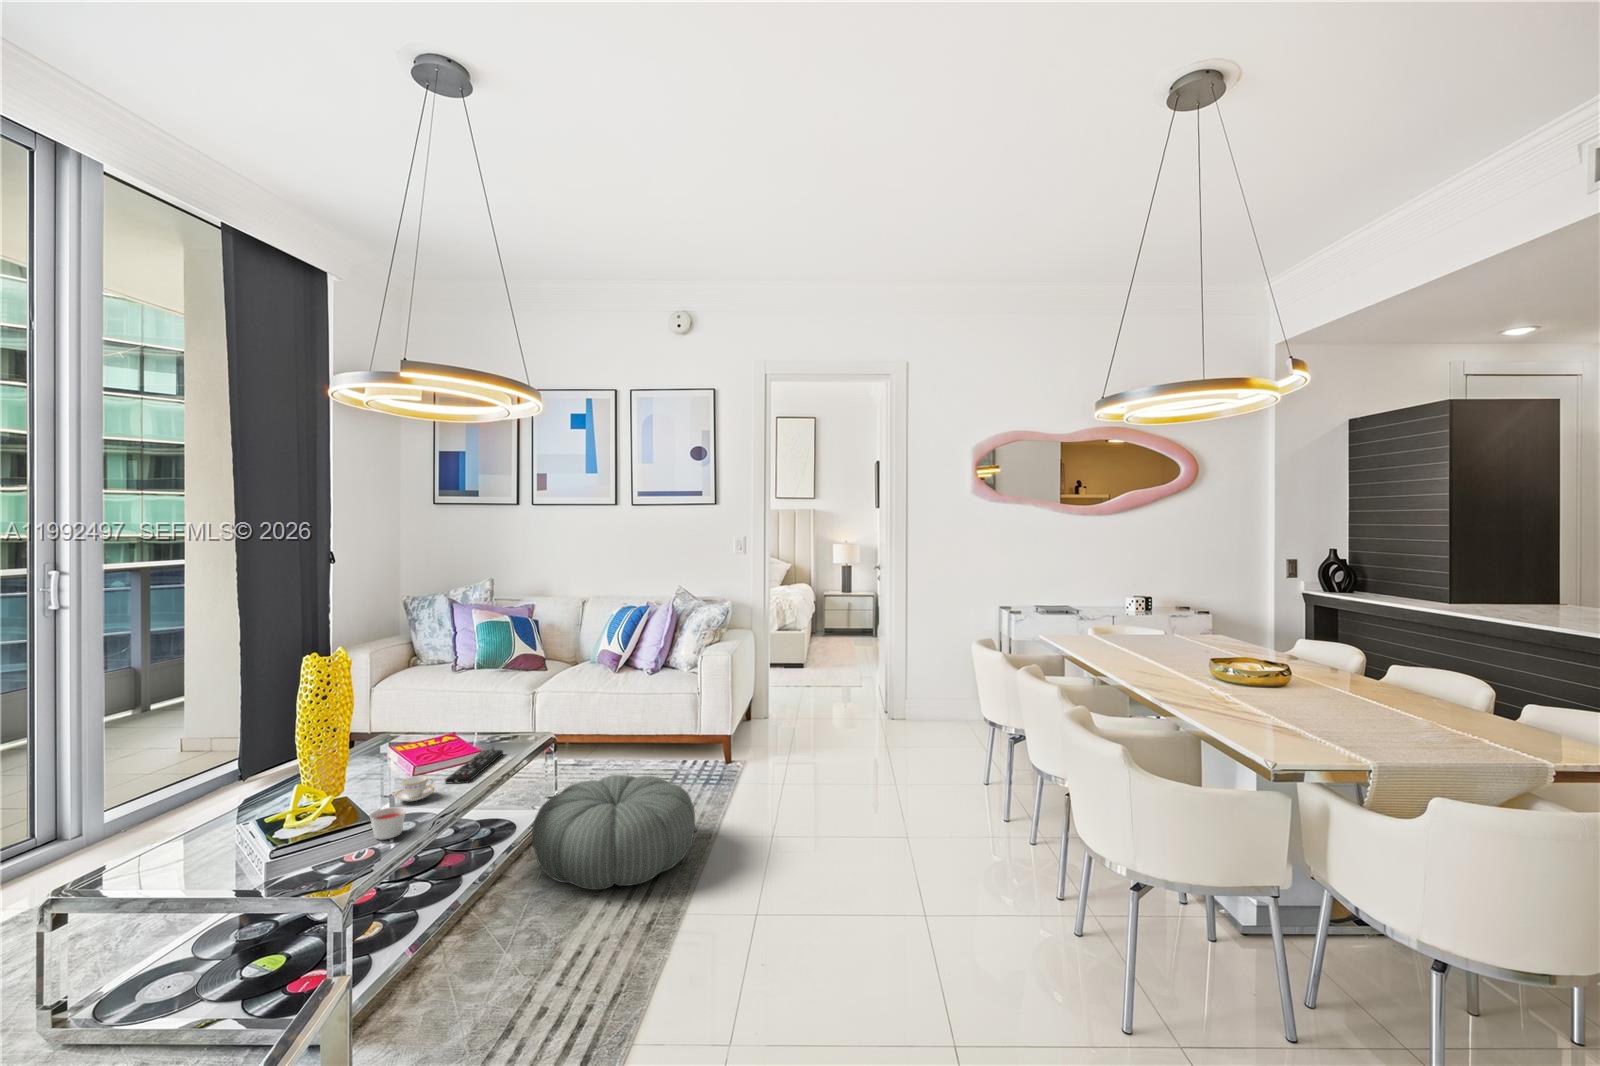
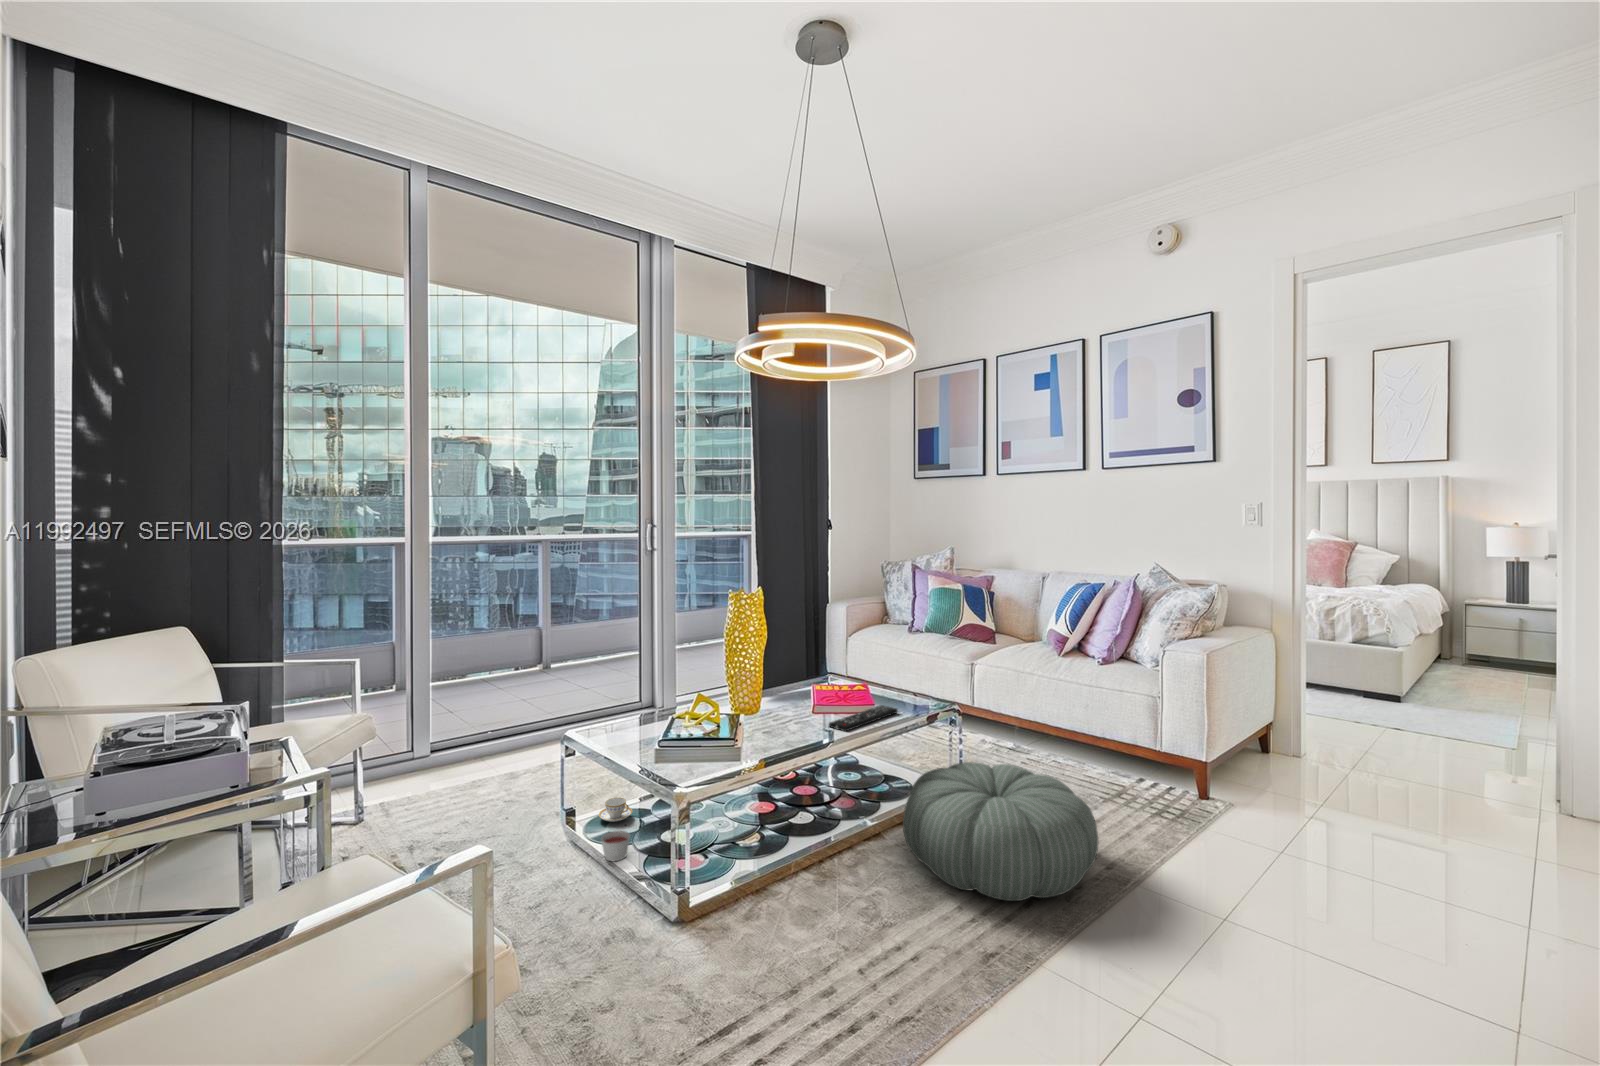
teacup: present [394,776,435,801] -> present [599,798,633,822]
candle: present [370,807,406,840] -> present [601,831,630,861]

